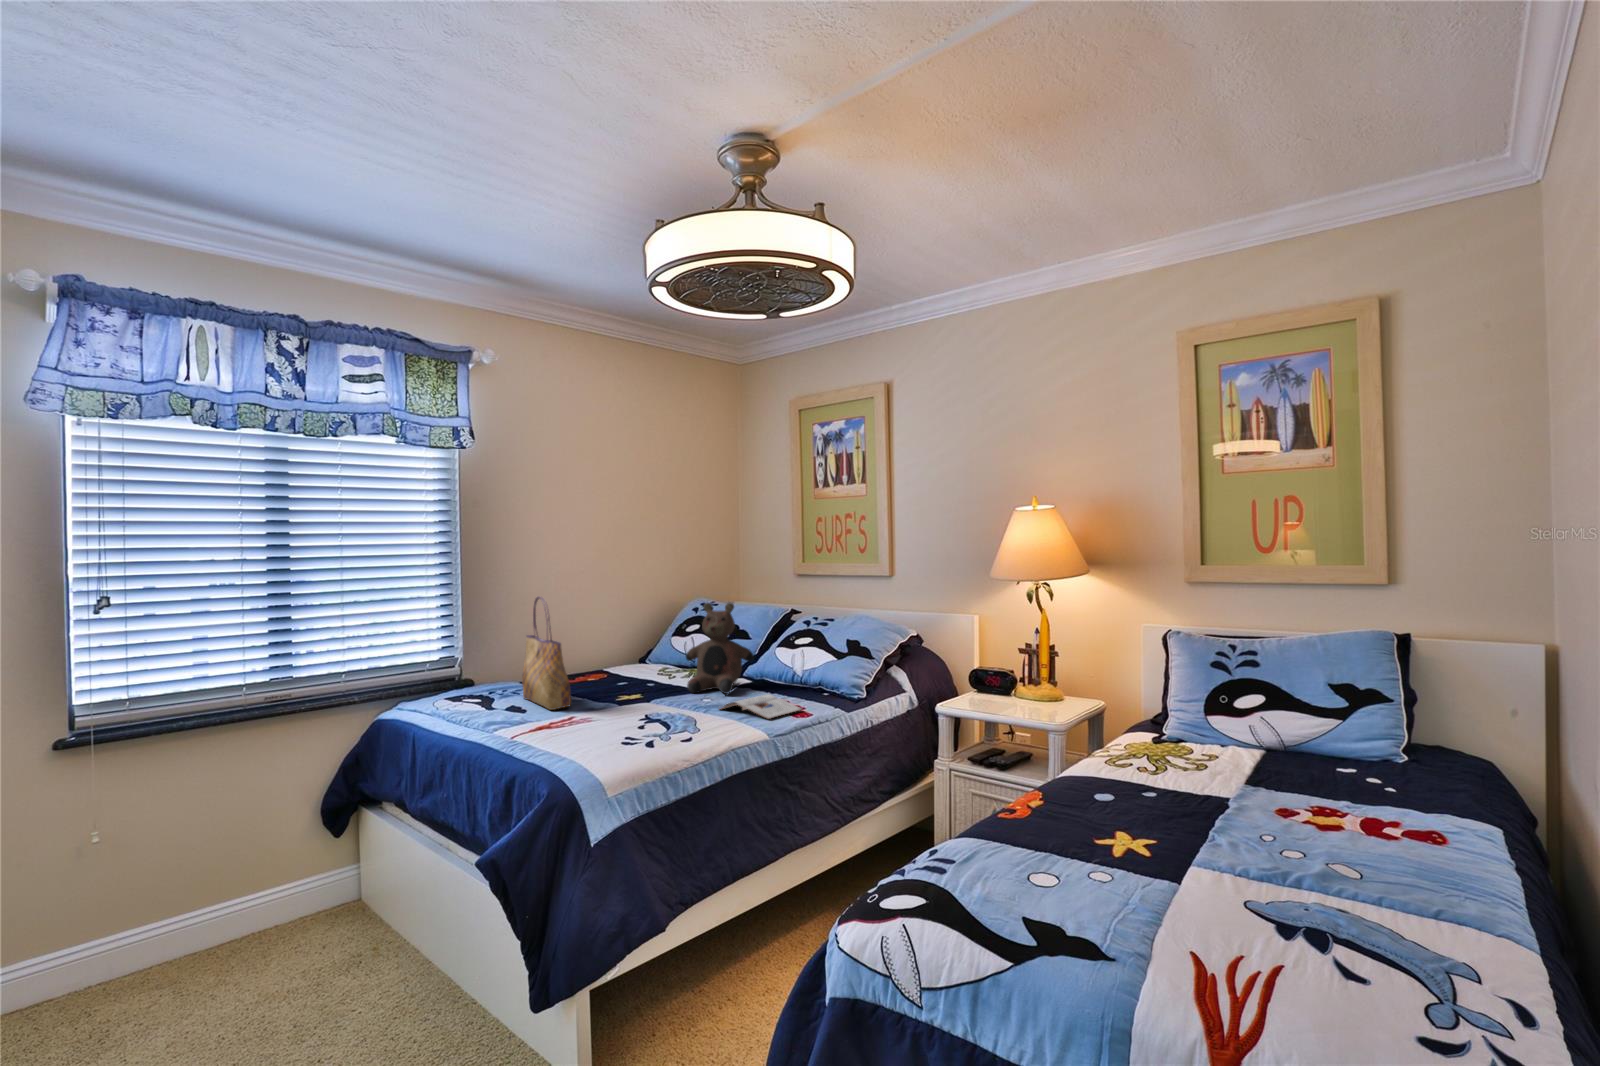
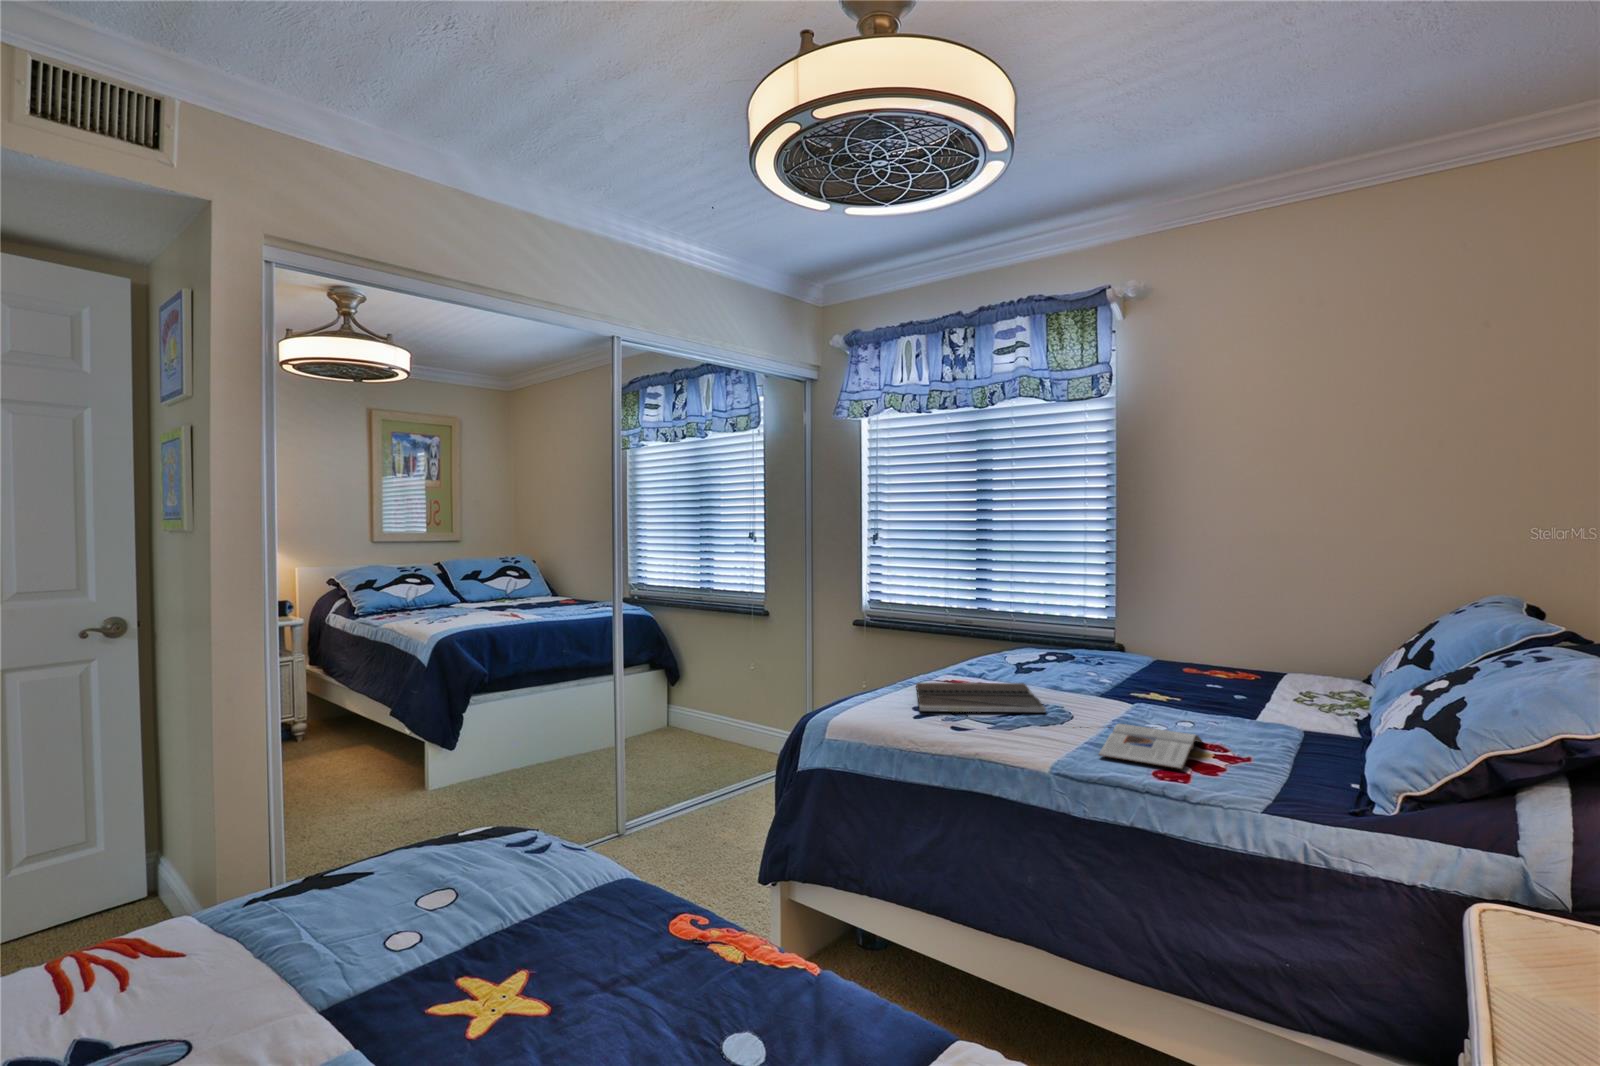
tote bag: present [522,596,571,710] -> none [1025,556,1092,679]
teddy bear: present [686,603,754,693] -> none [1188,587,1296,724]
laptop: none [519,713,665,743] -> present [916,683,1046,713]

